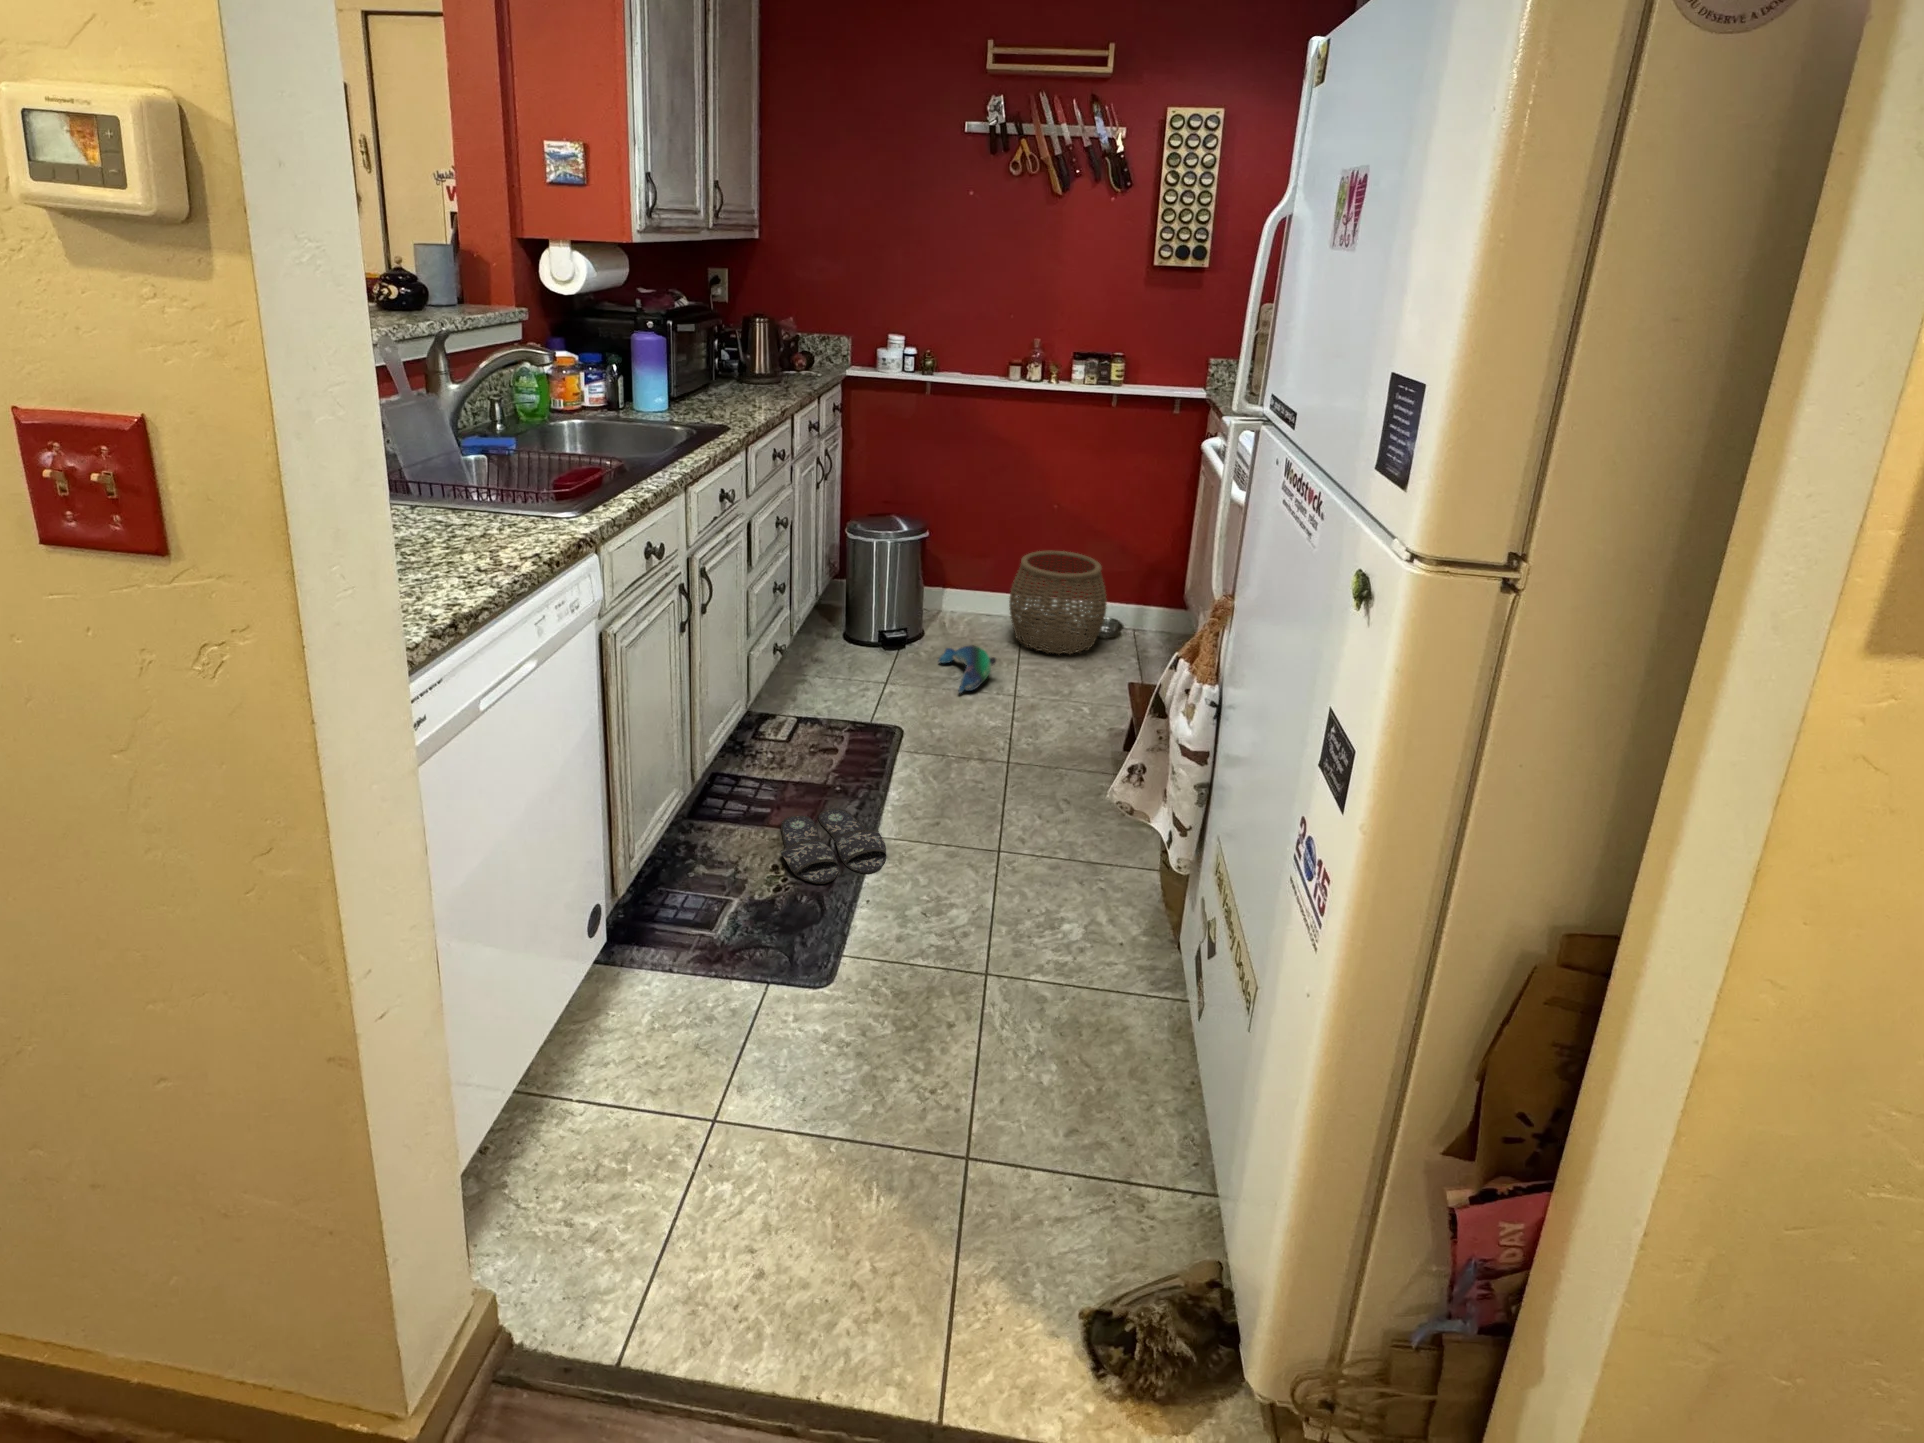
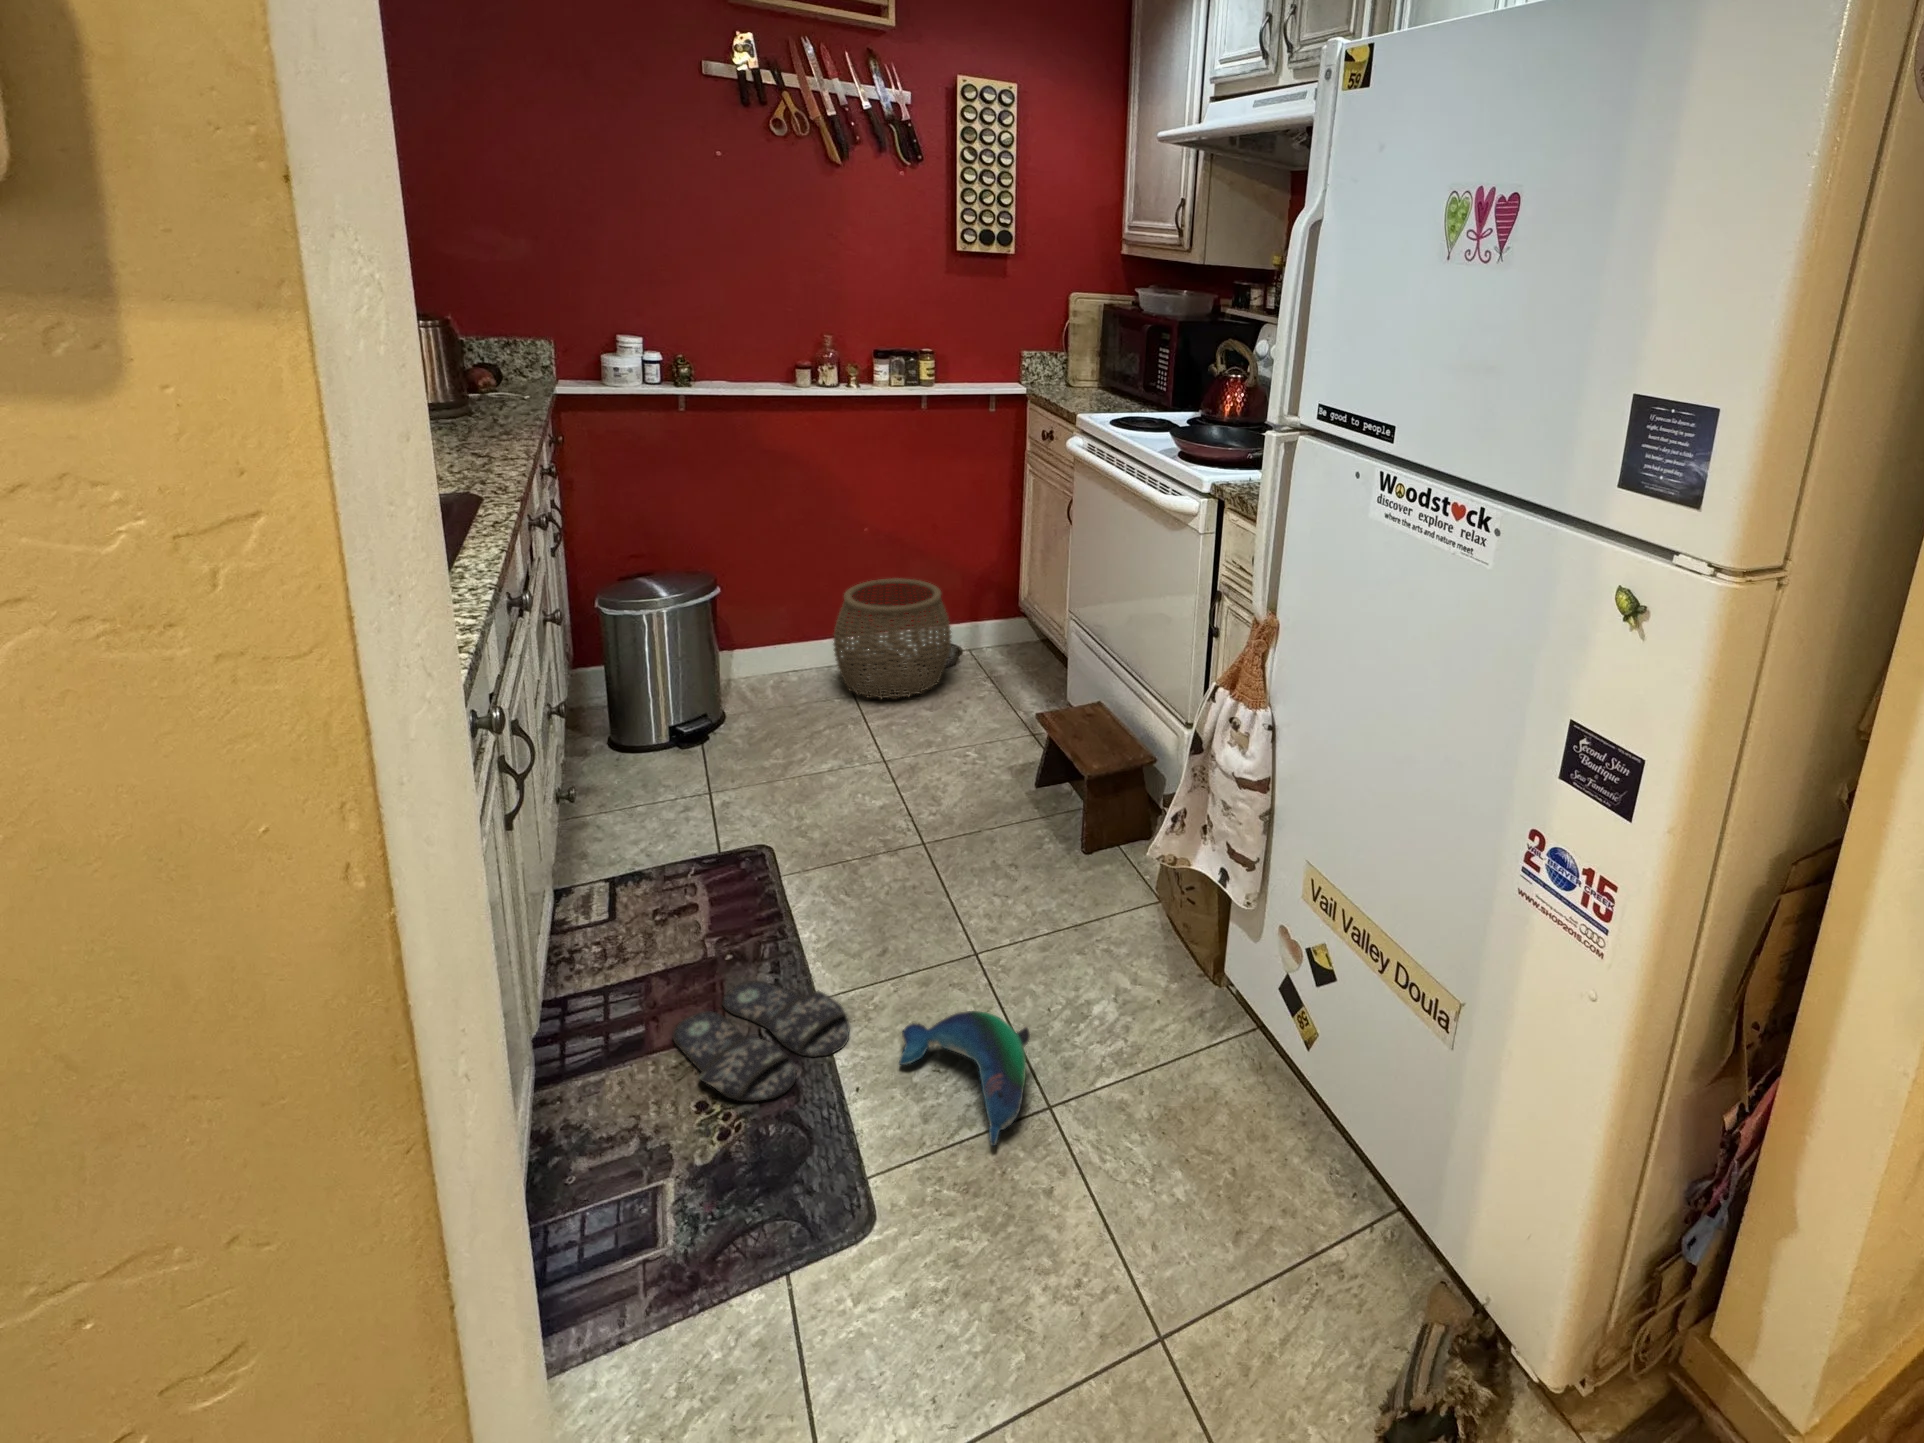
plush toy: present [939,646,996,693] -> present [899,1011,1030,1146]

